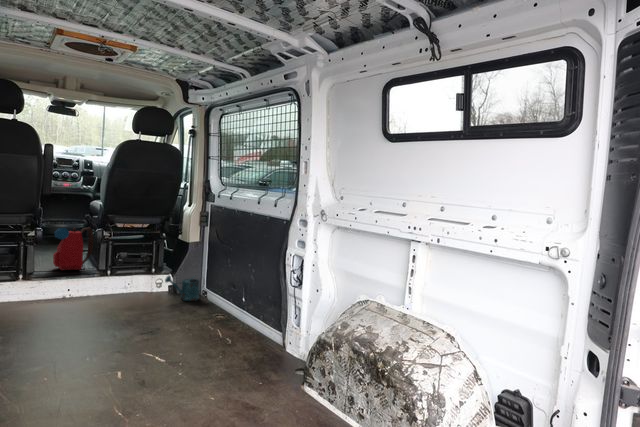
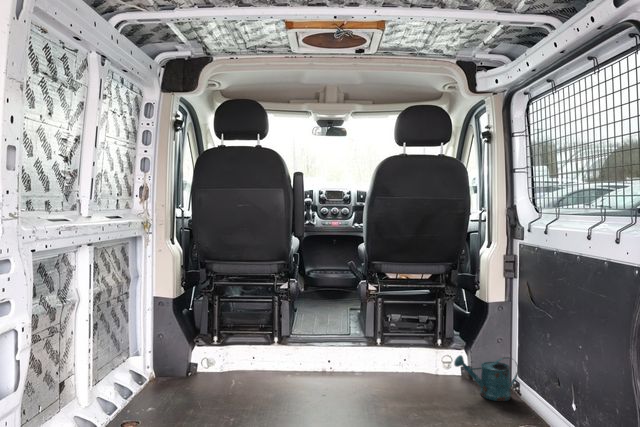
backpack: present [53,227,93,270] -> none [315,278,359,334]

